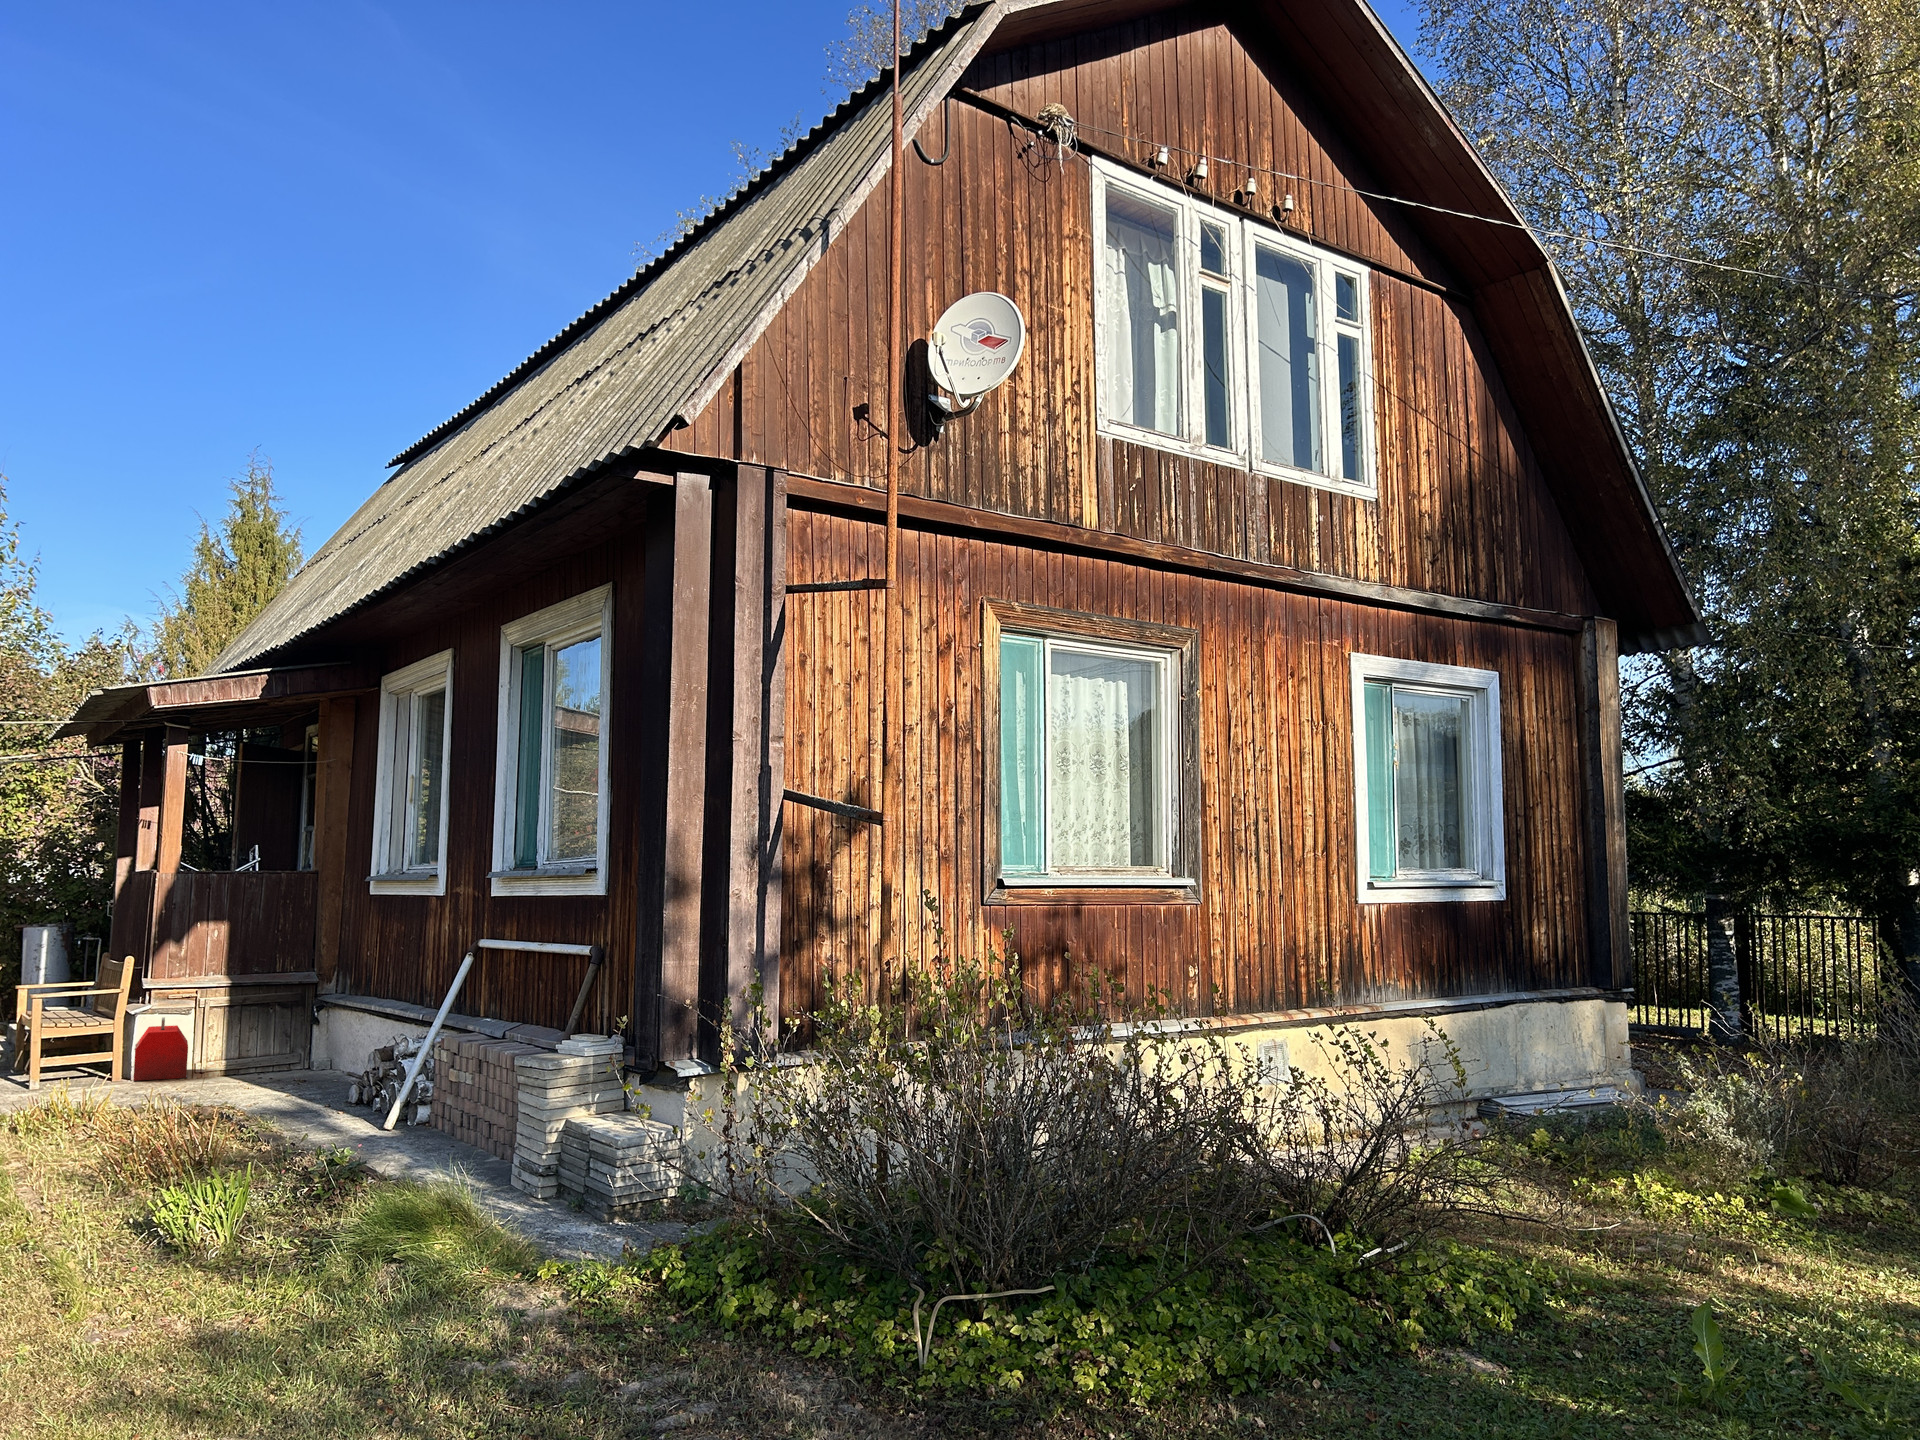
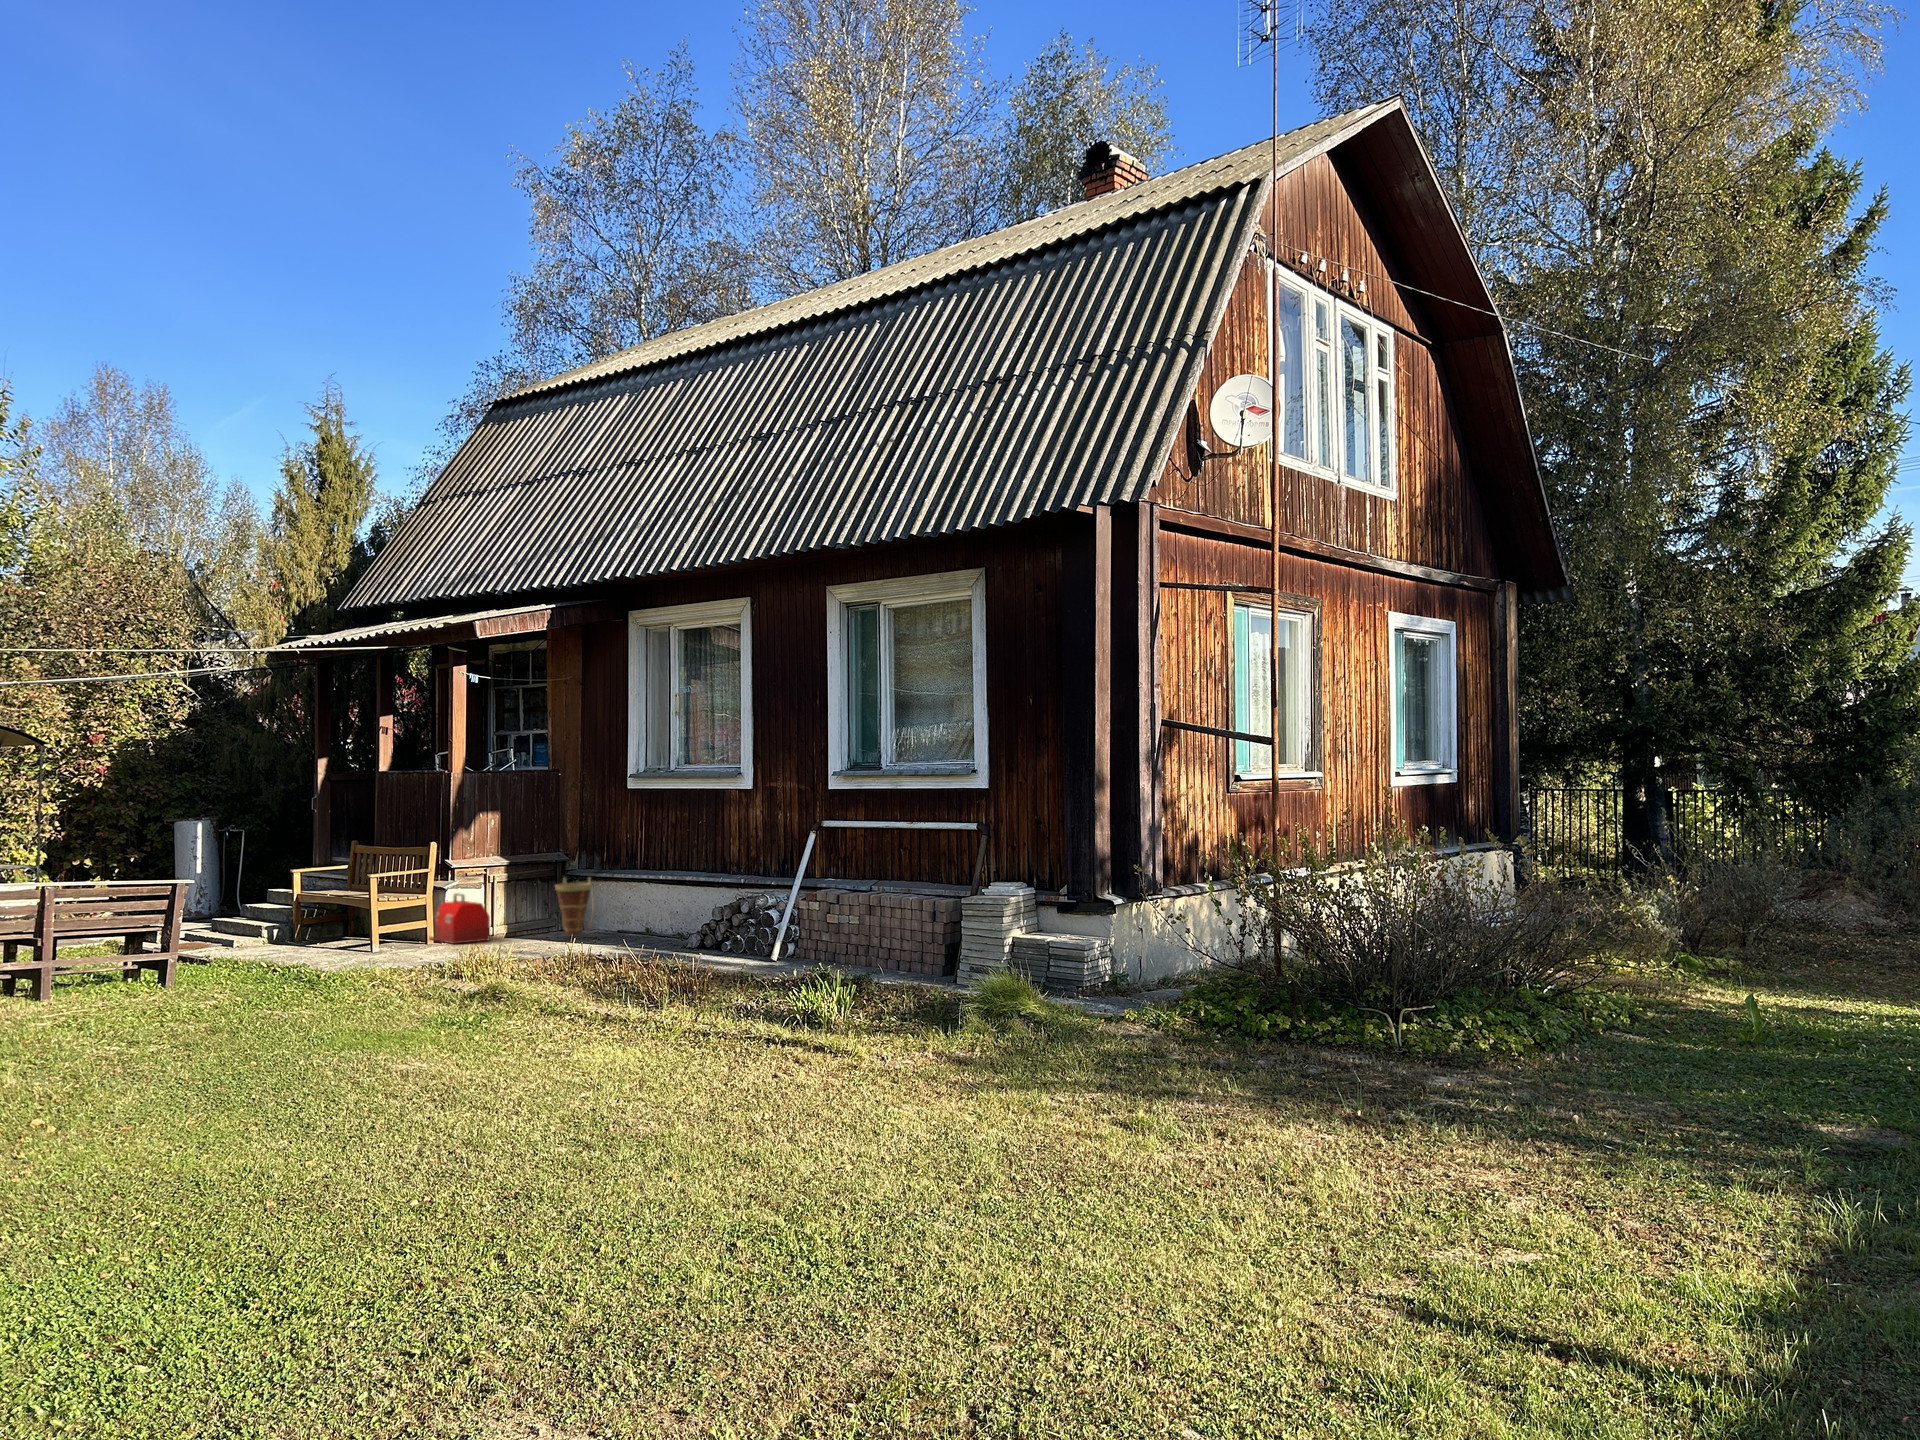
basket: none [277,1002,340,1074] -> present [555,878,593,935]

